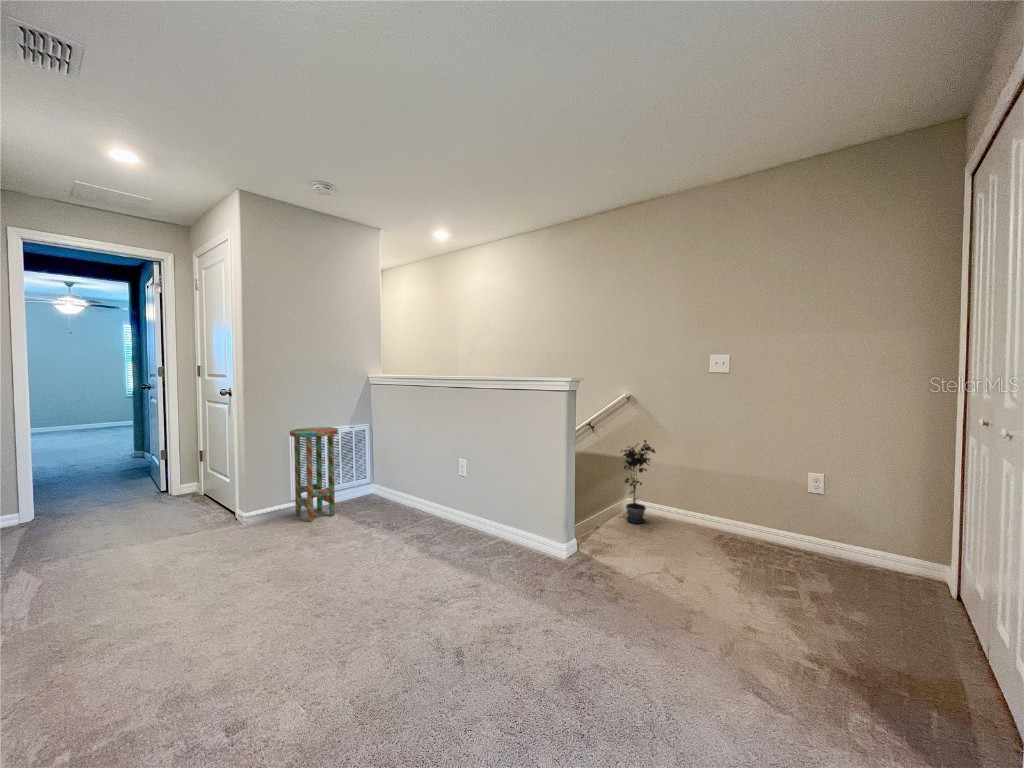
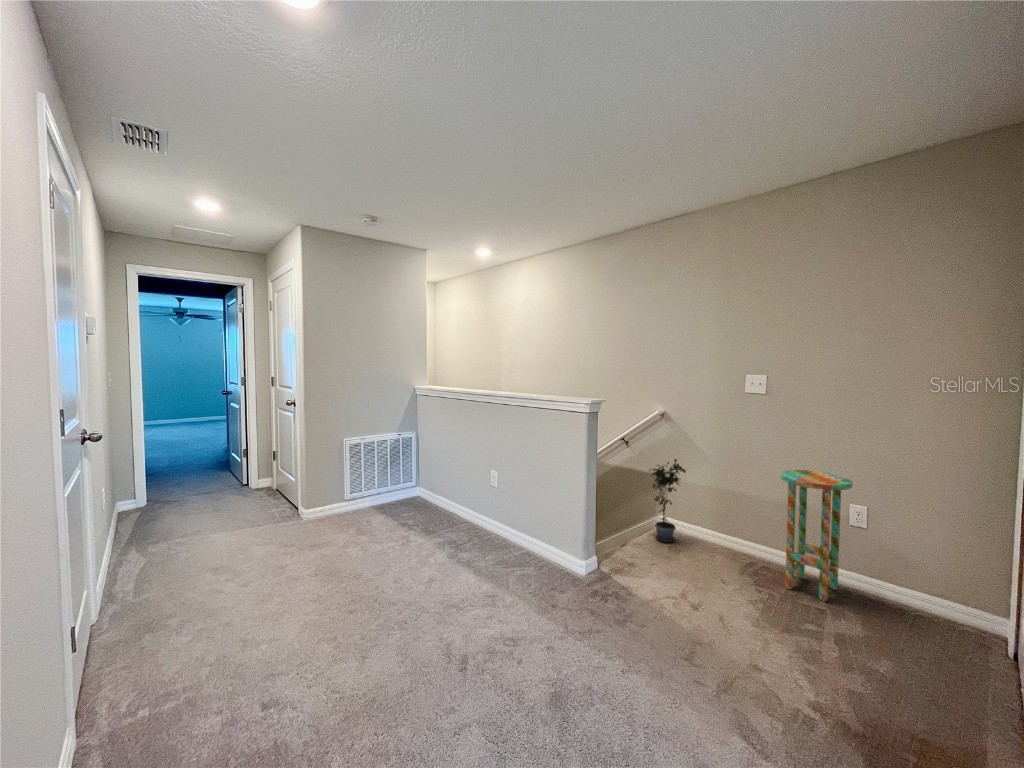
side table: present [290,427,338,521] -> present [781,470,853,601]

